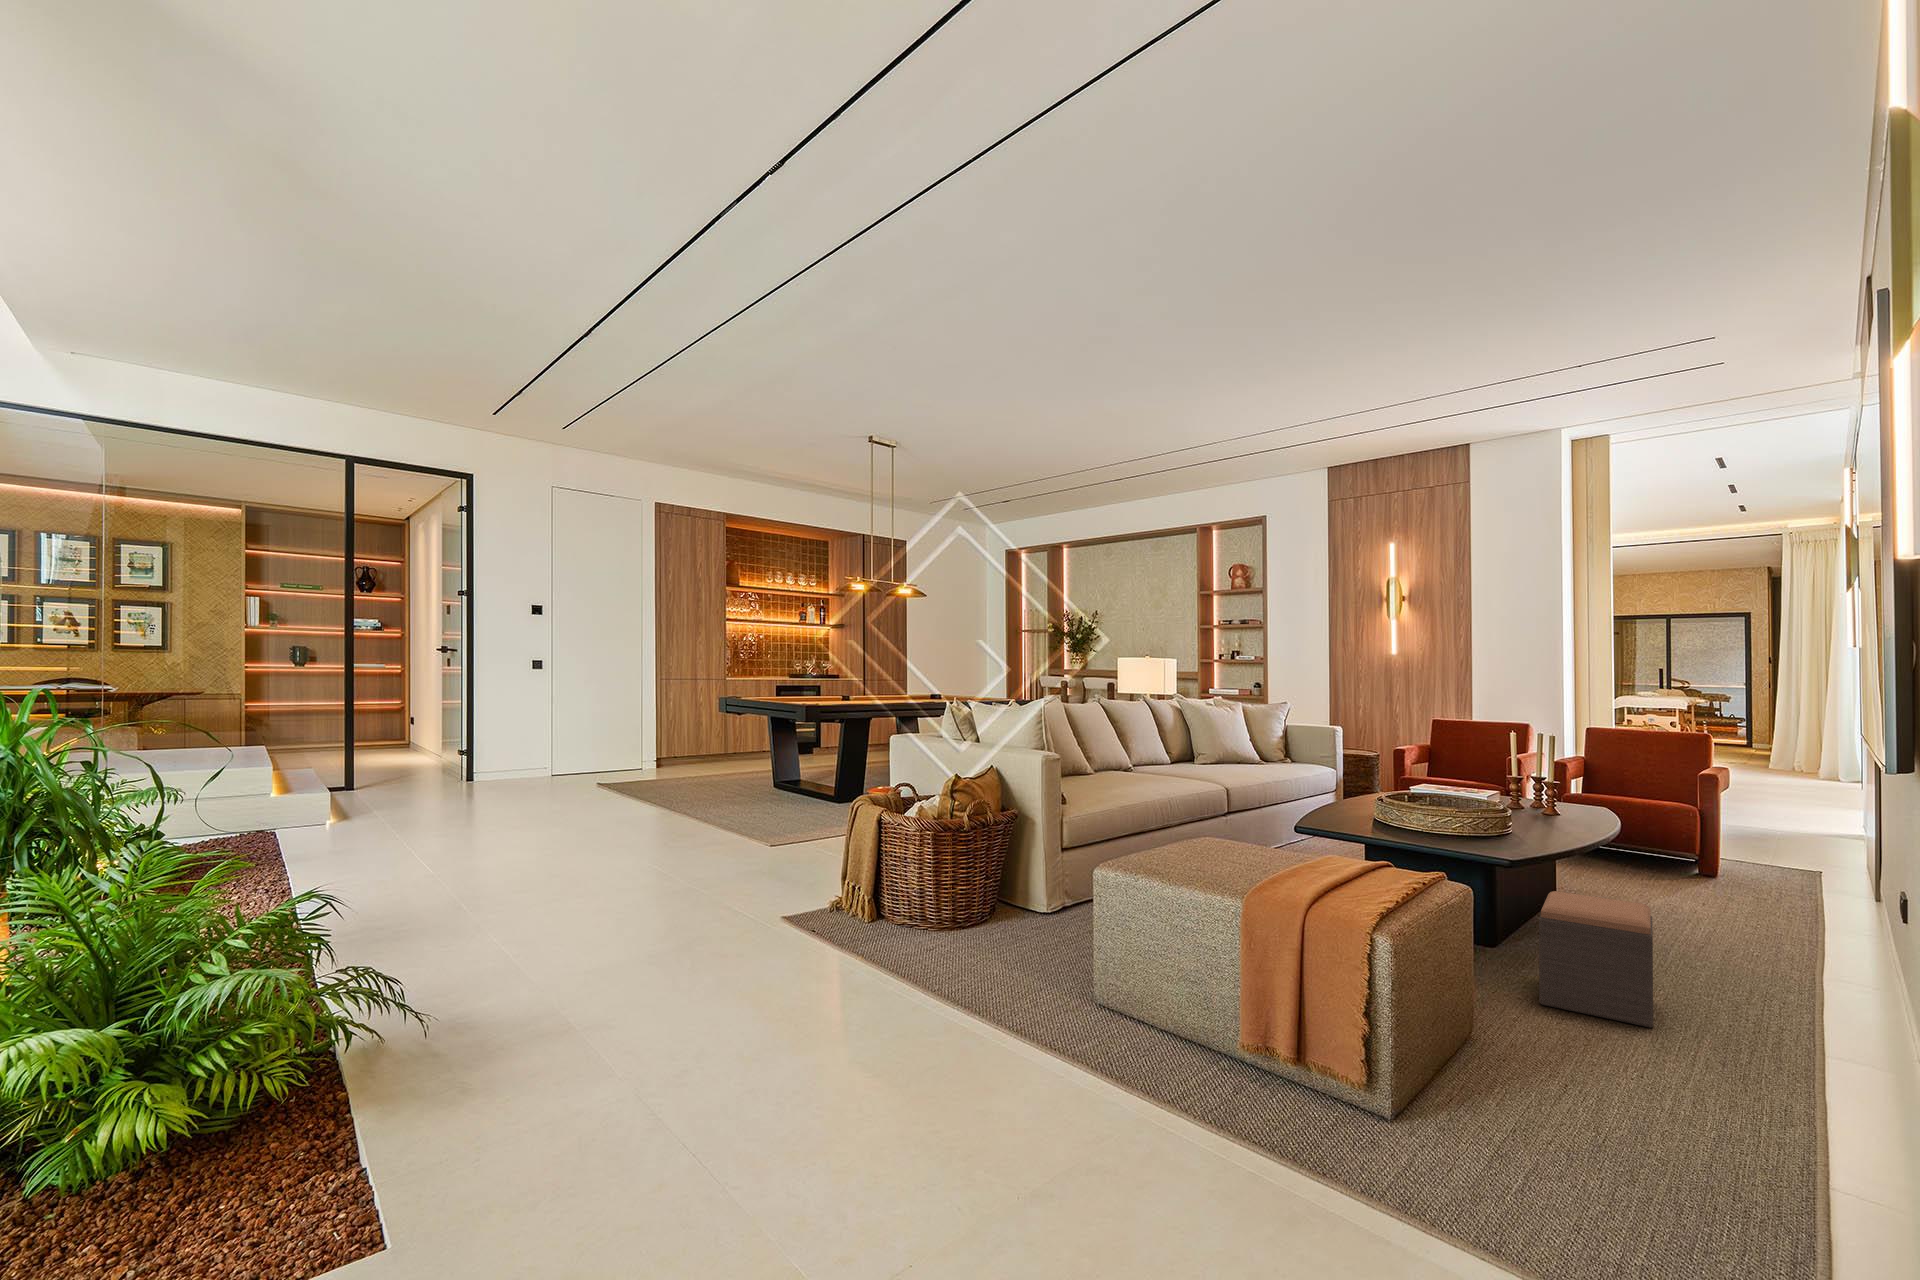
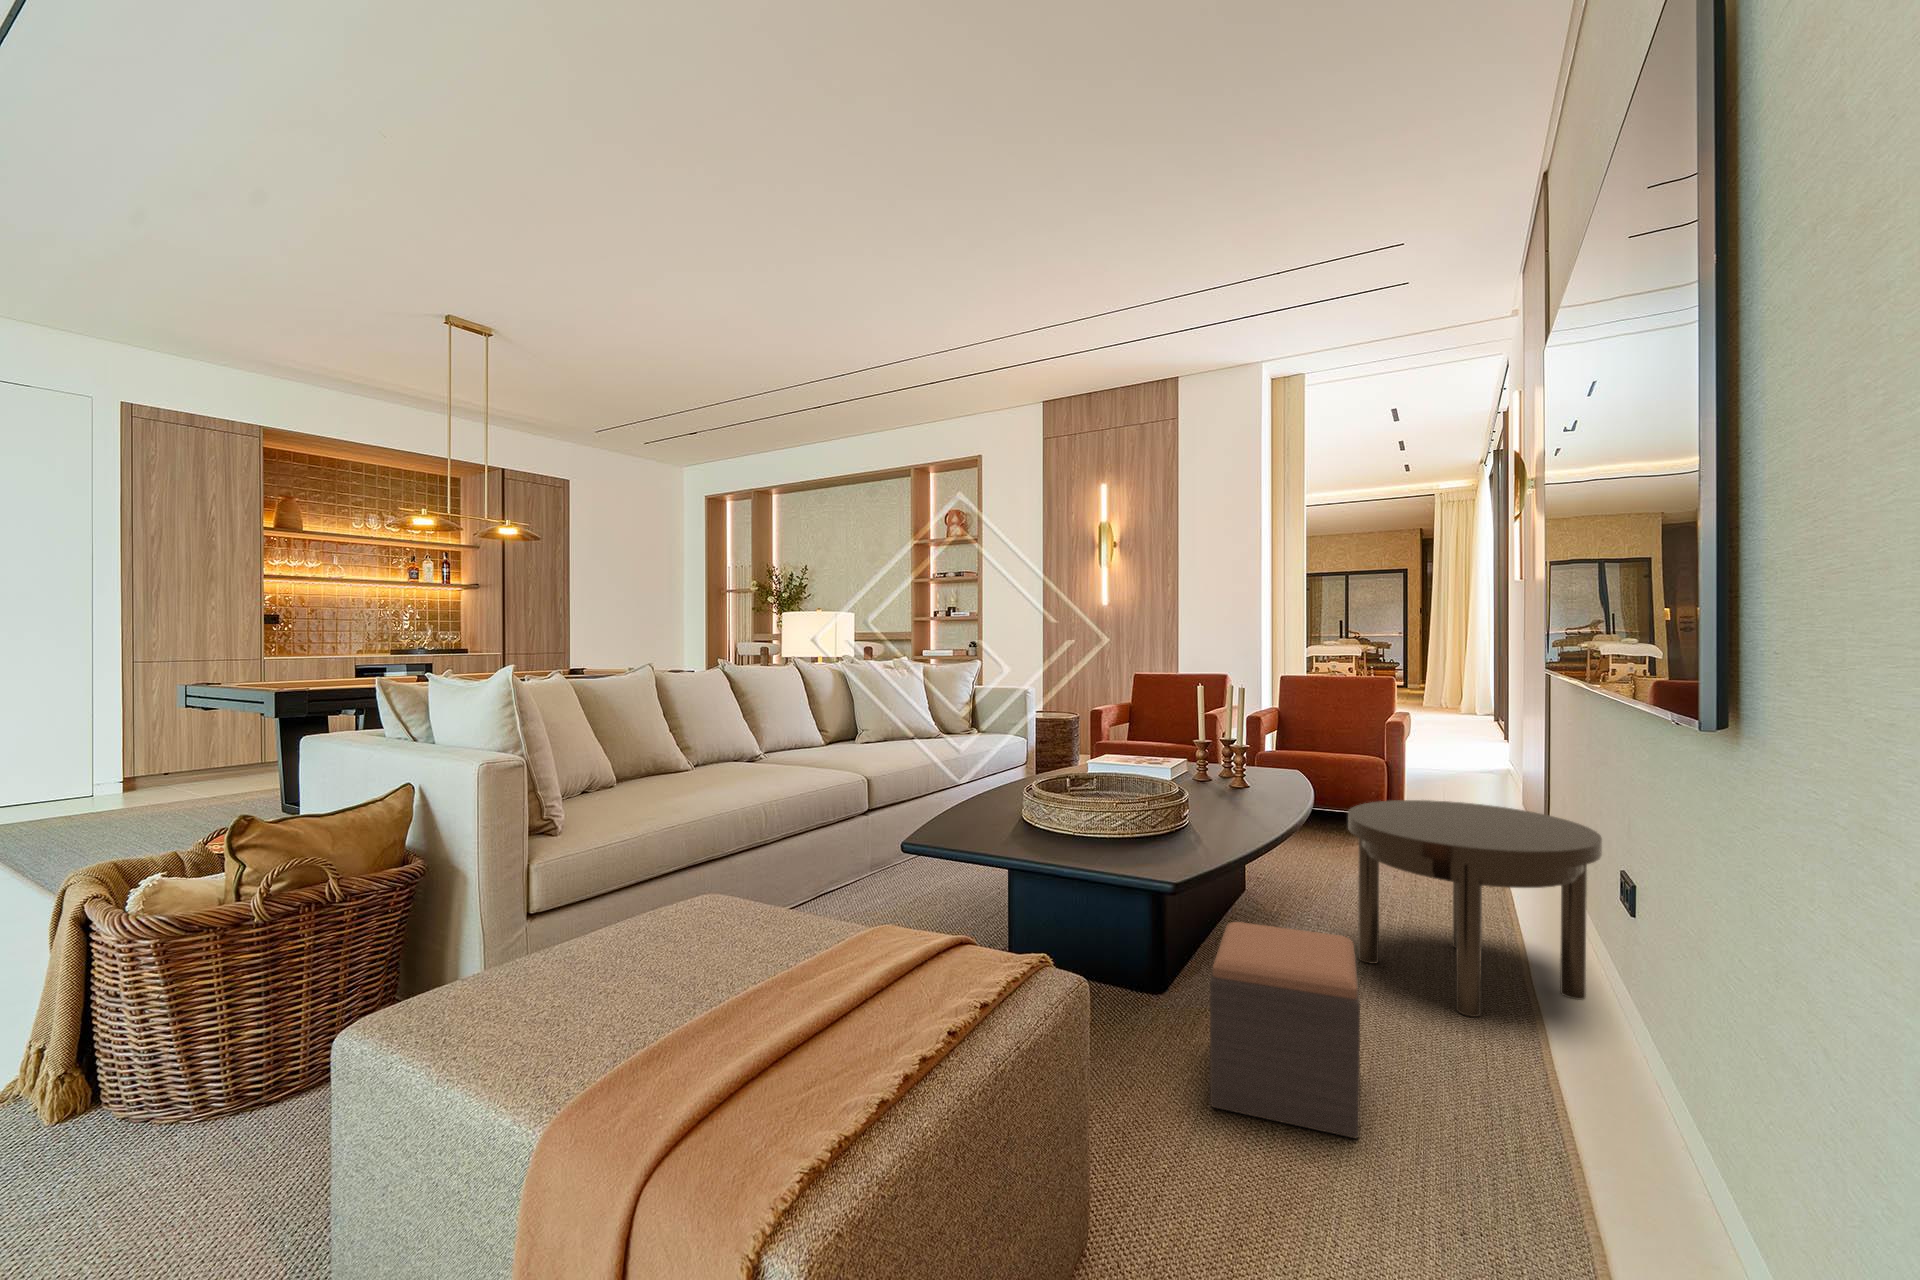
side table: none [1650,826,1881,987] -> present [1348,800,1602,1017]

